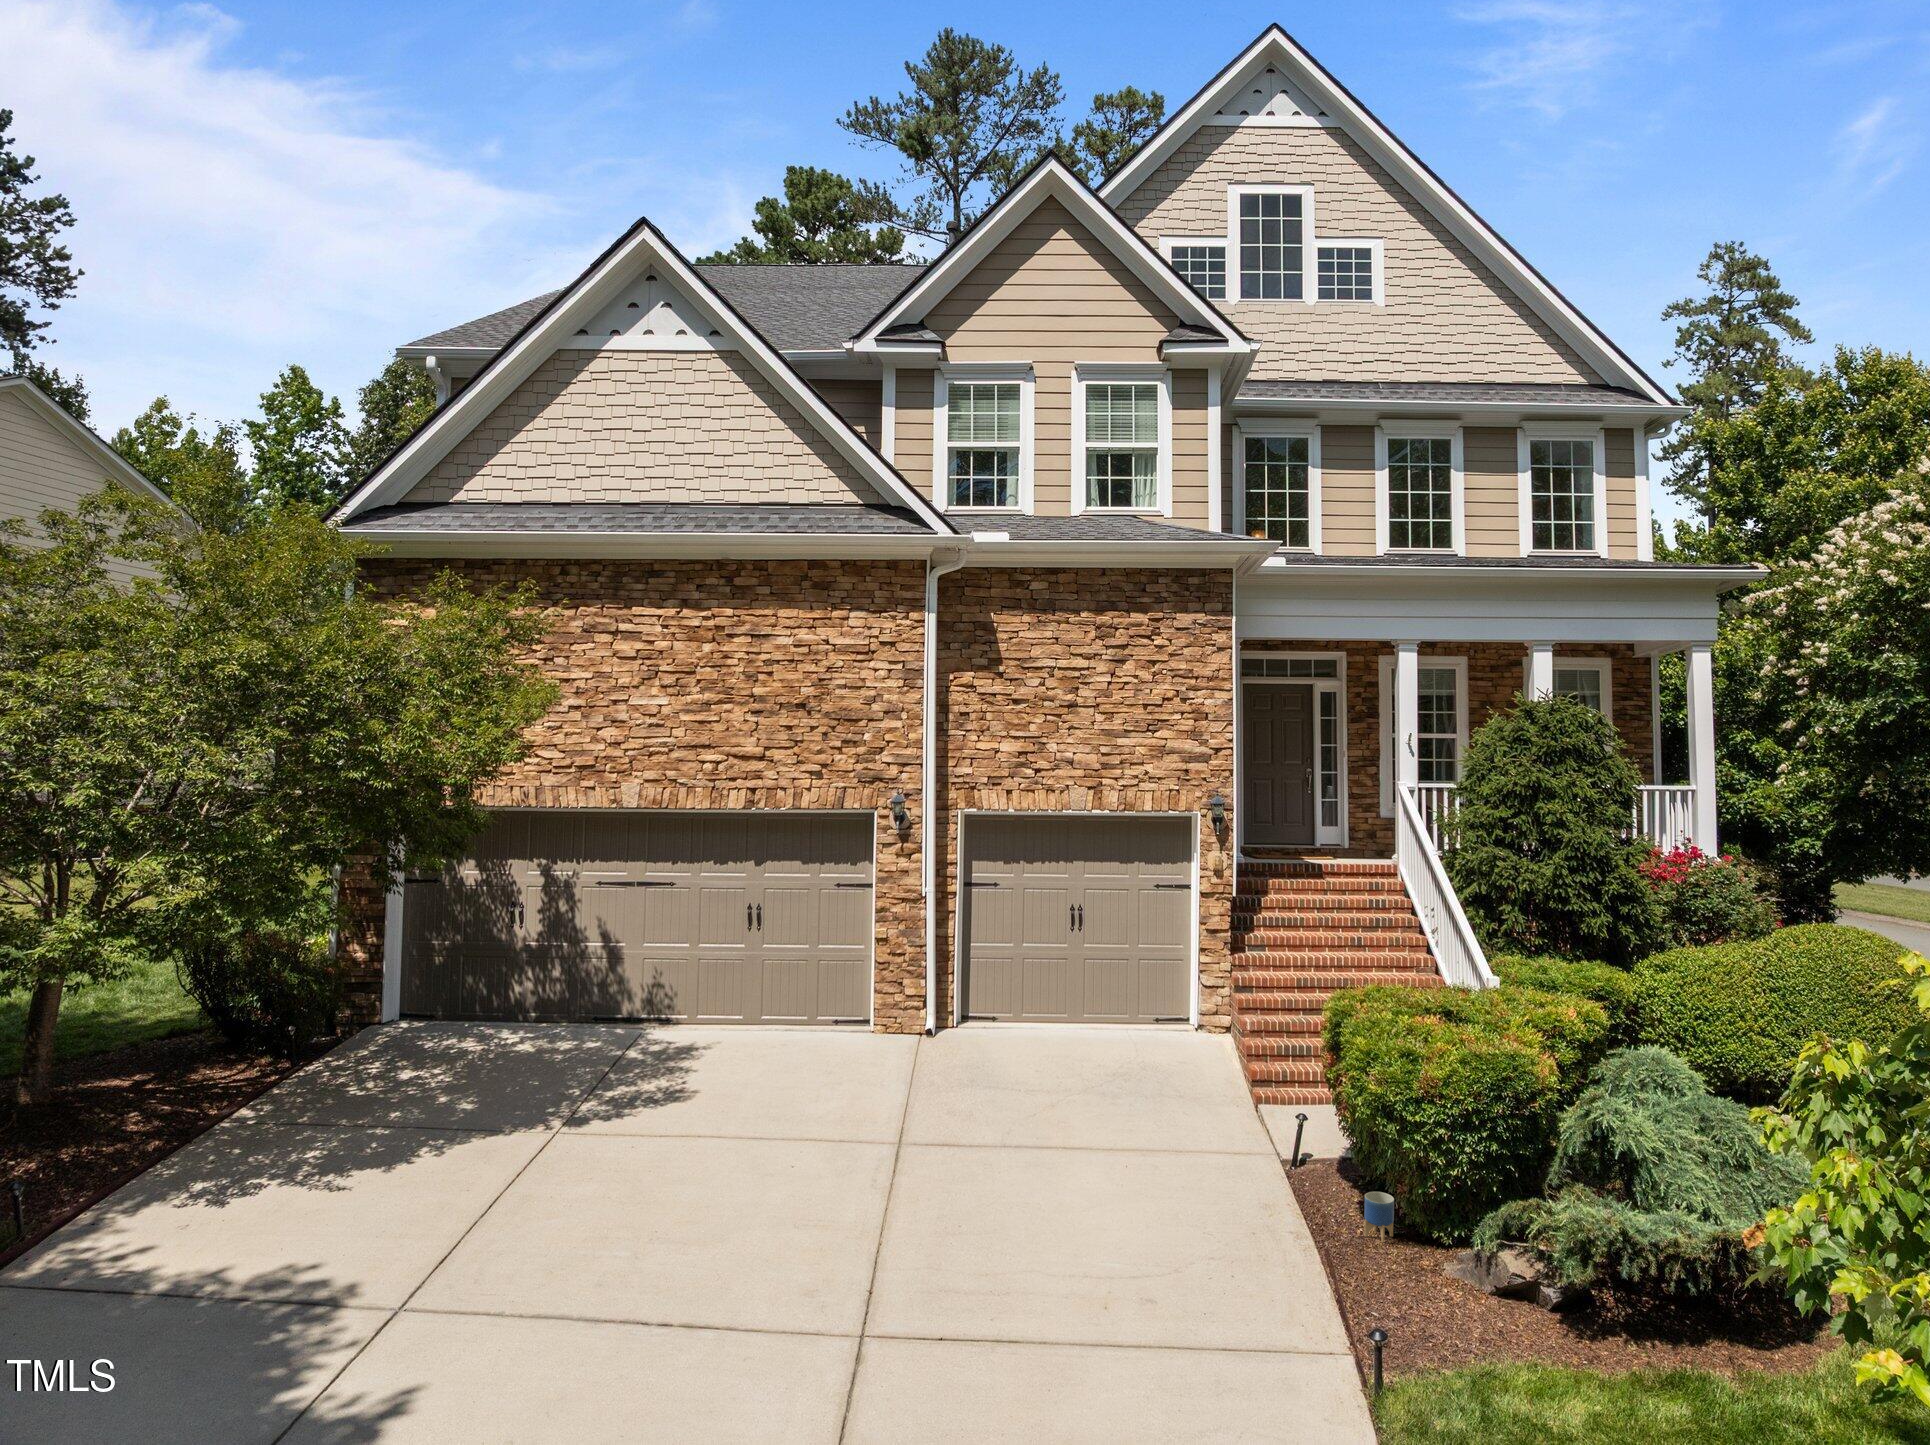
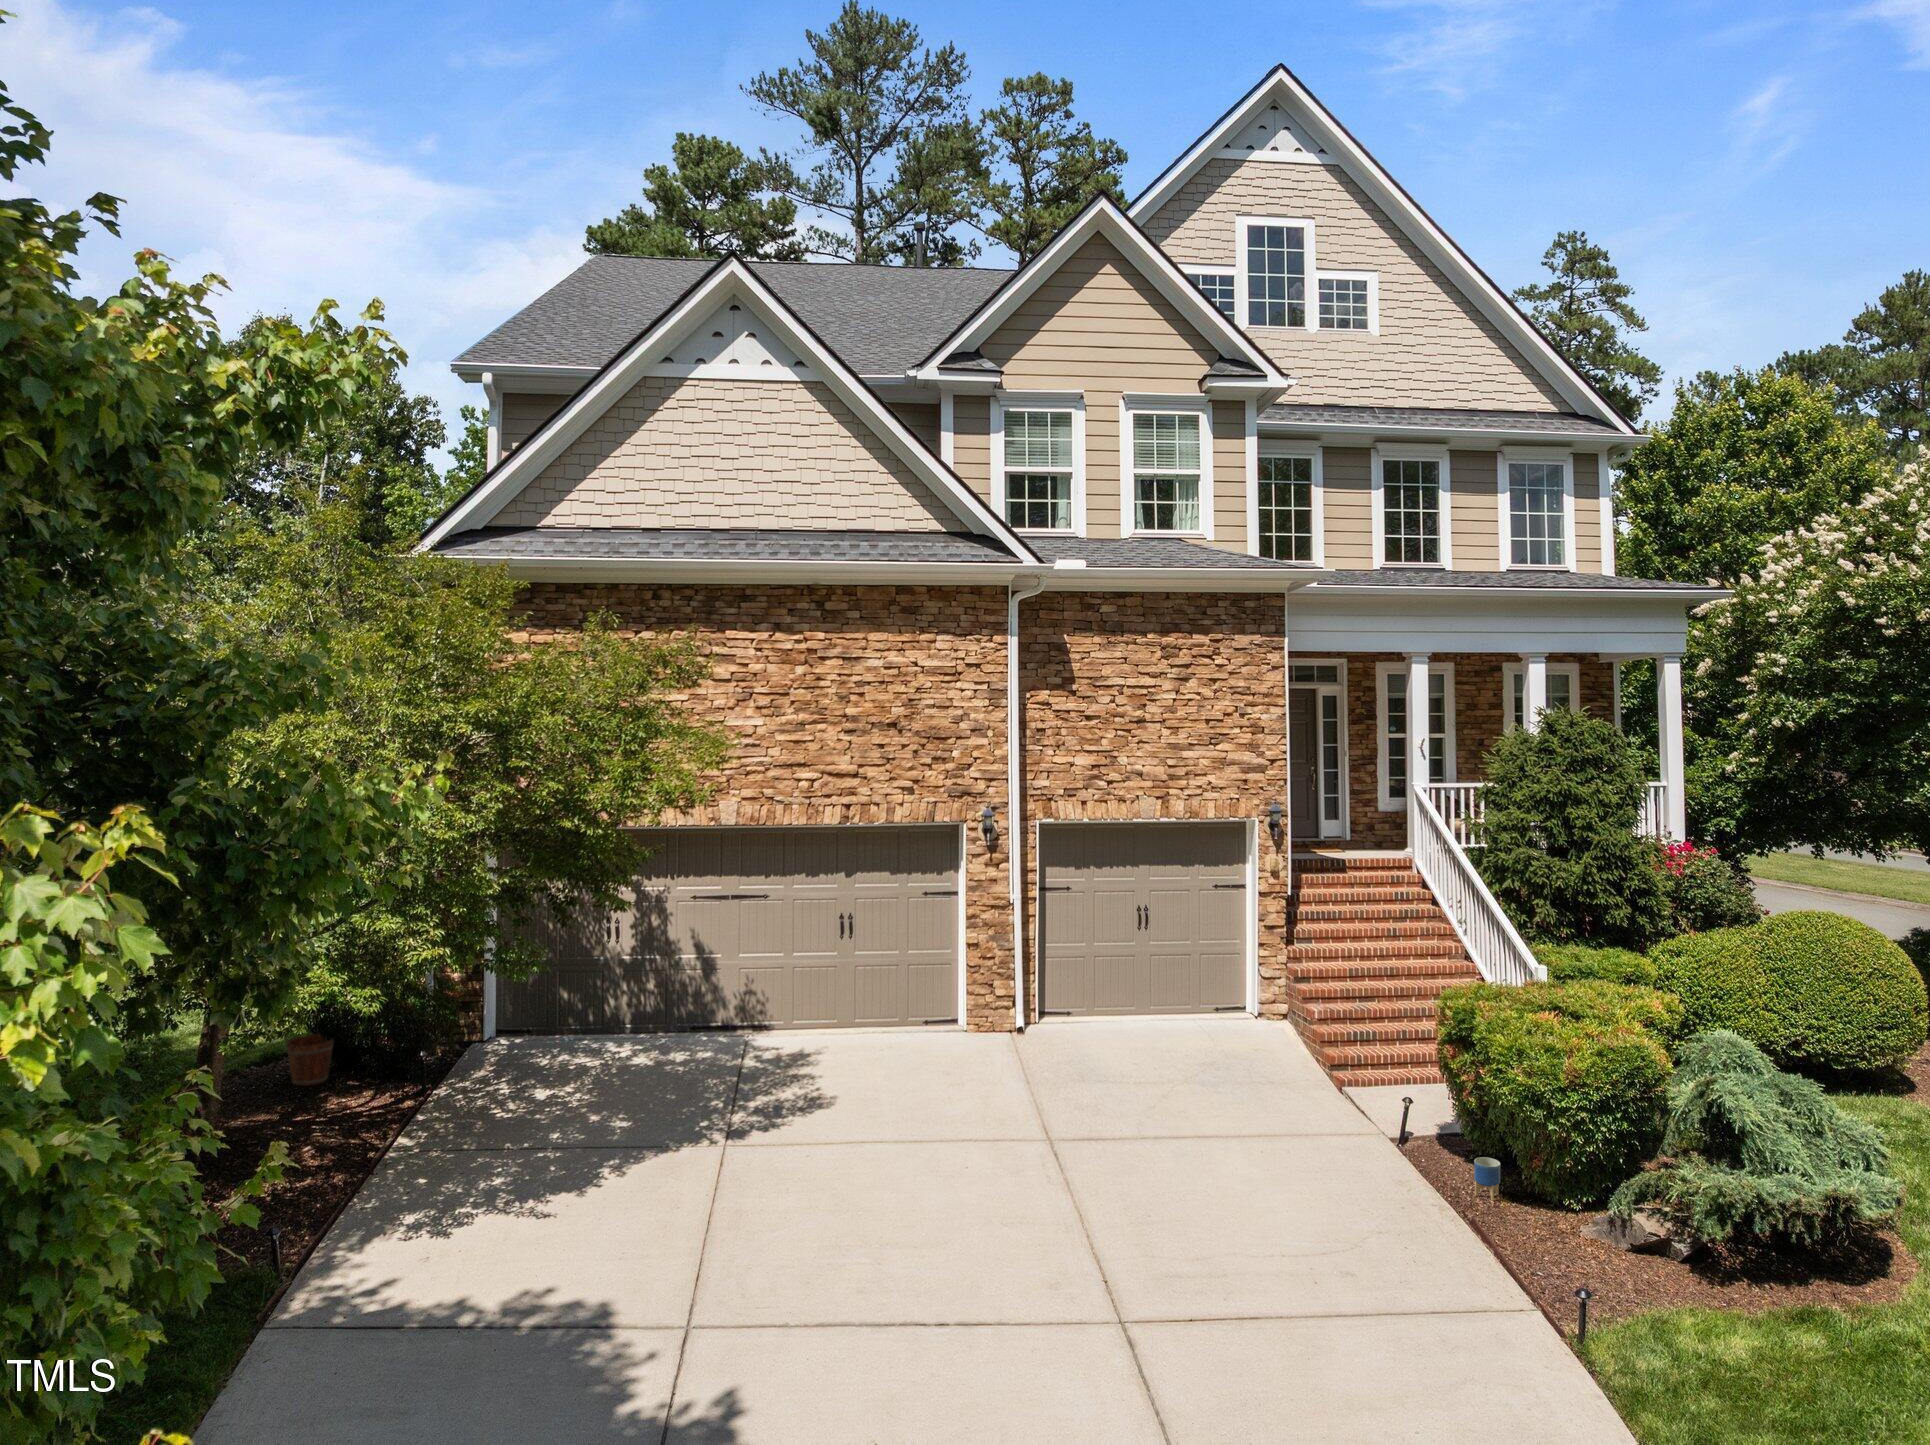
bucket: none [174,1012,225,1064] -> present [286,1034,333,1086]

